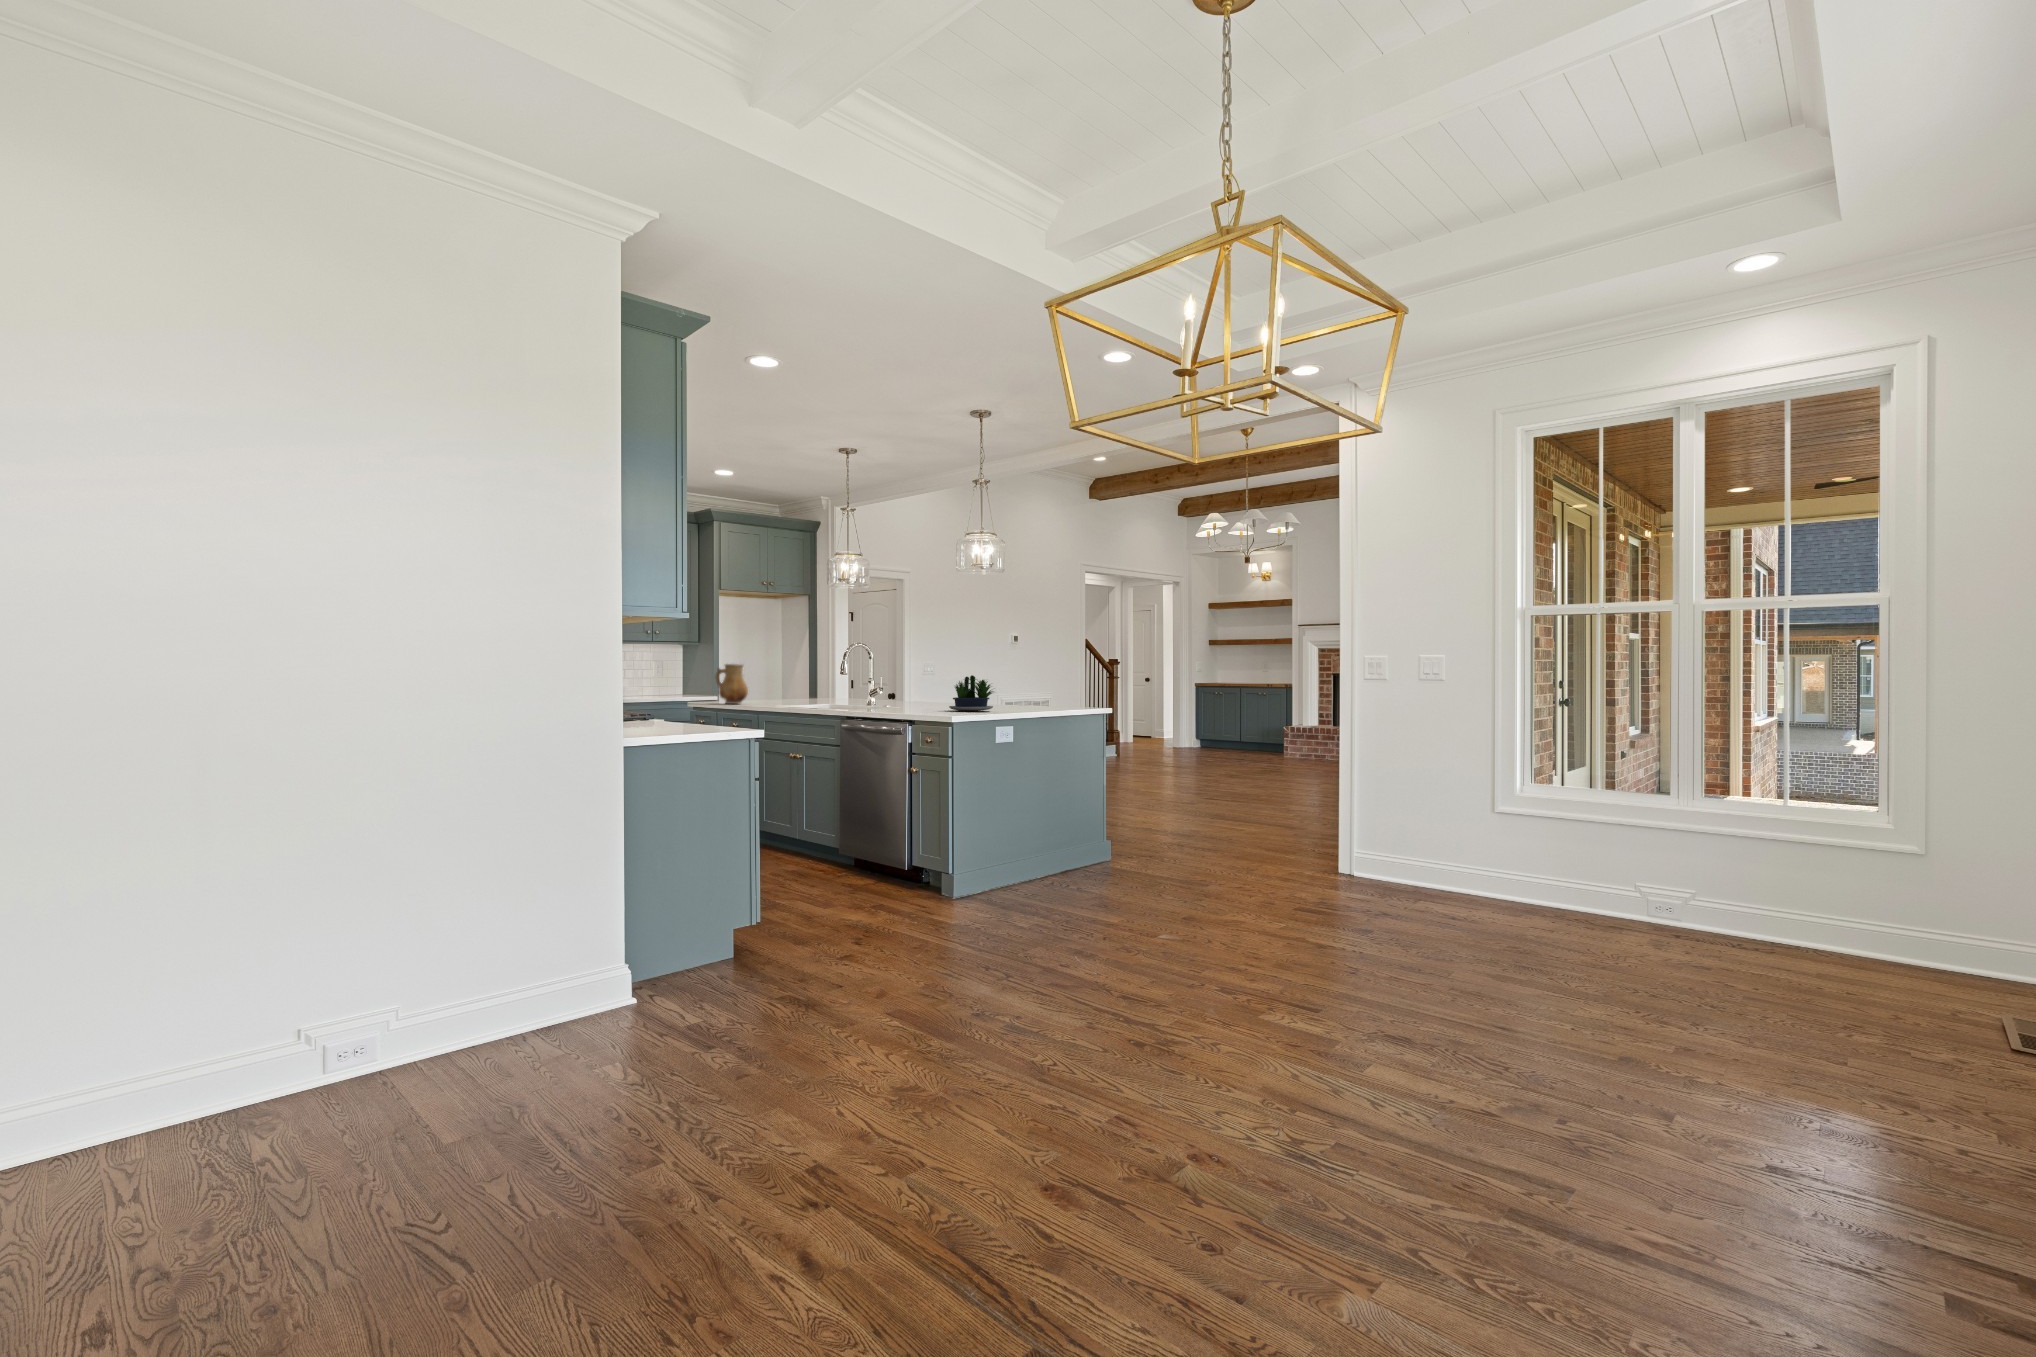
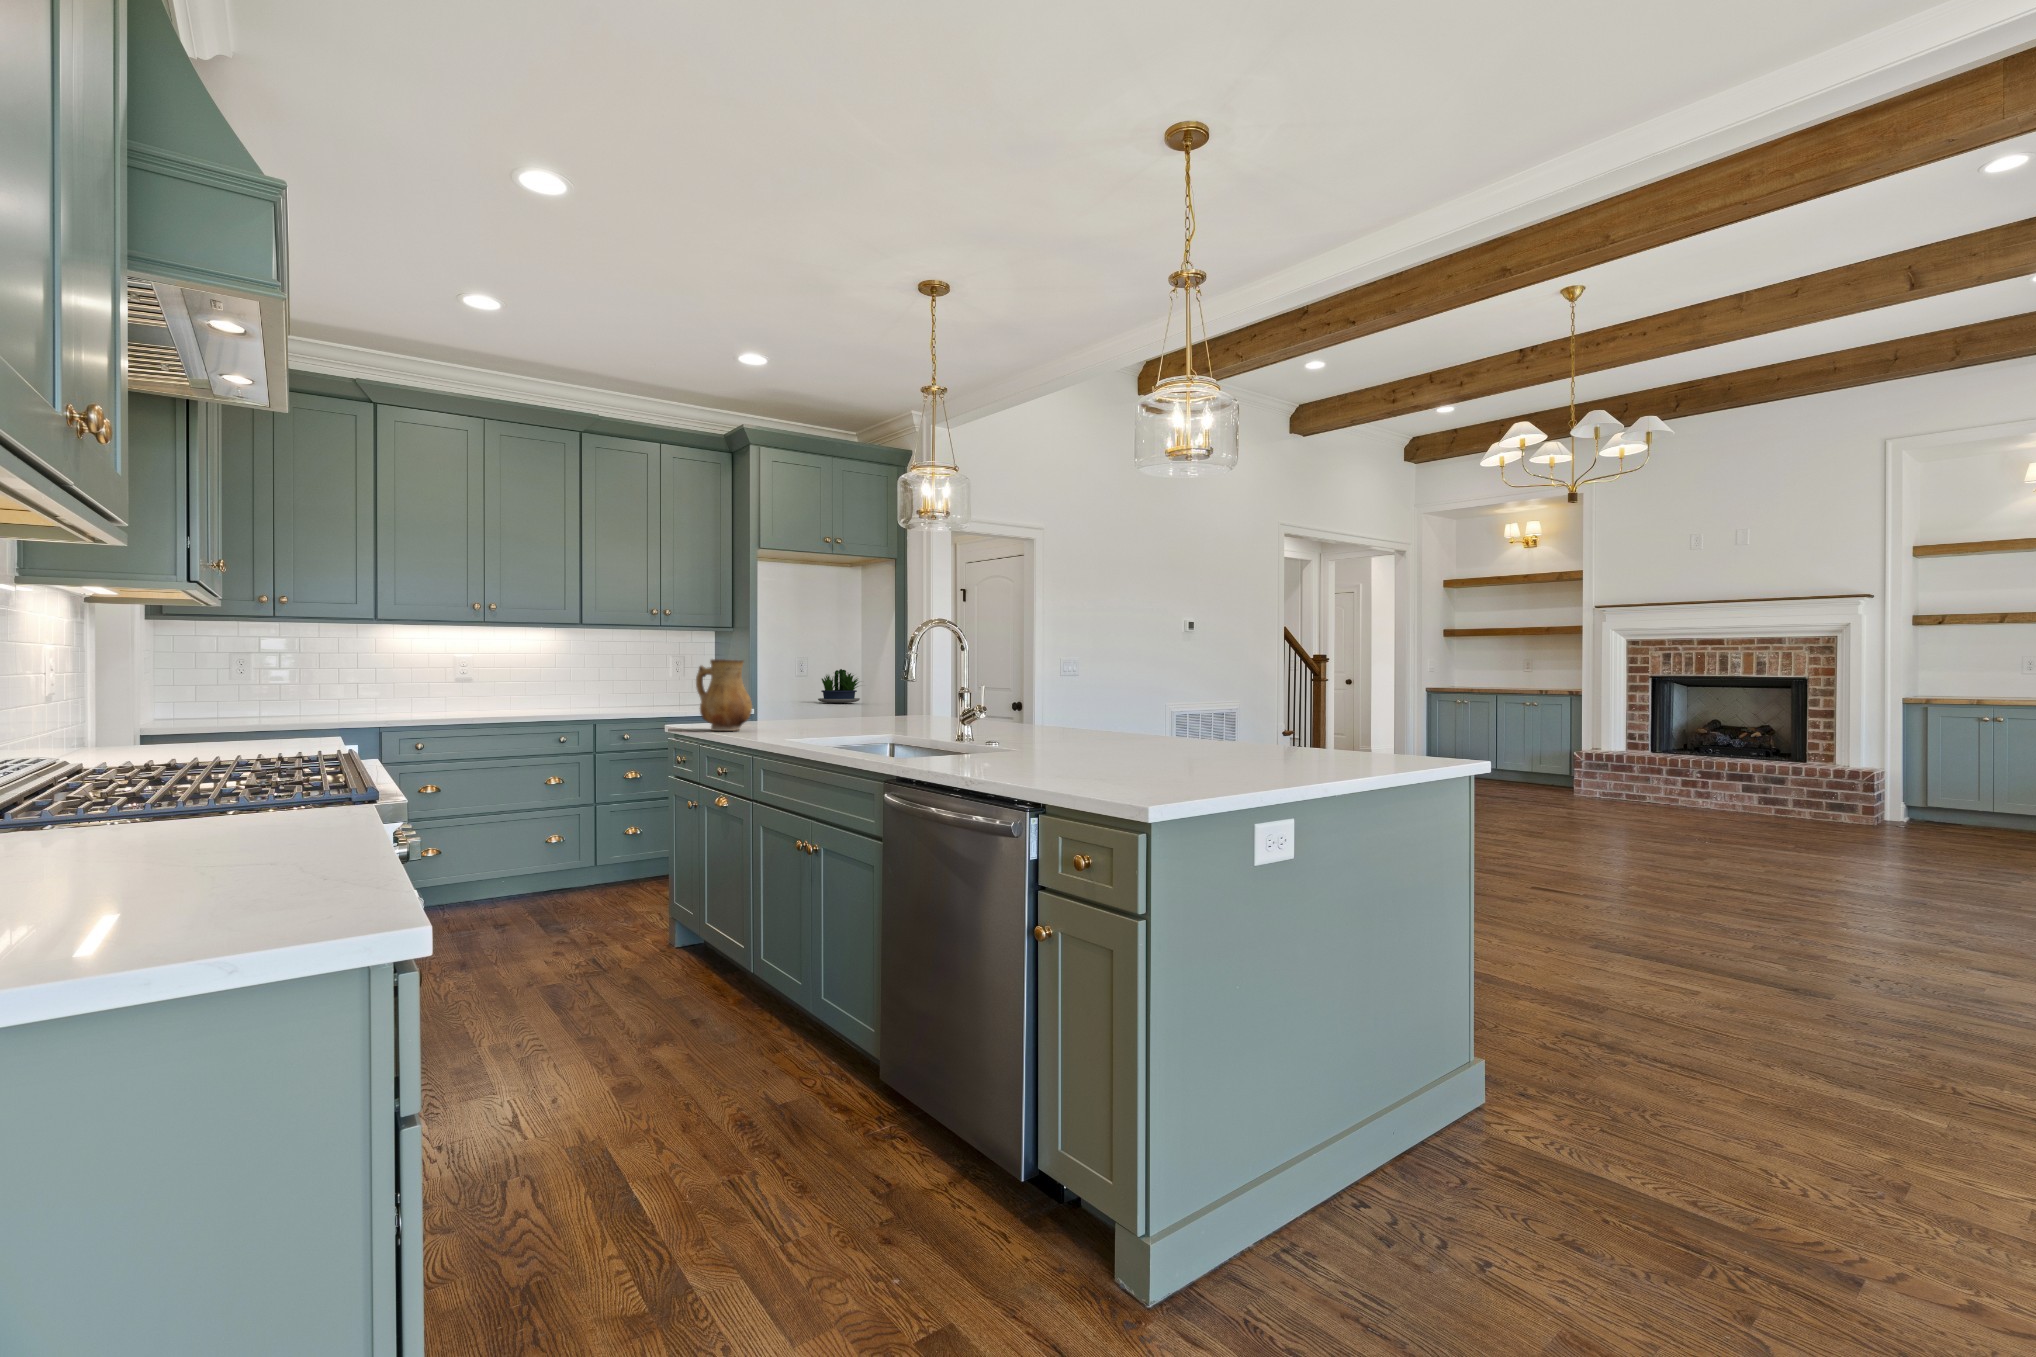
potted plant: present [949,675,993,711] -> present [818,669,860,703]

